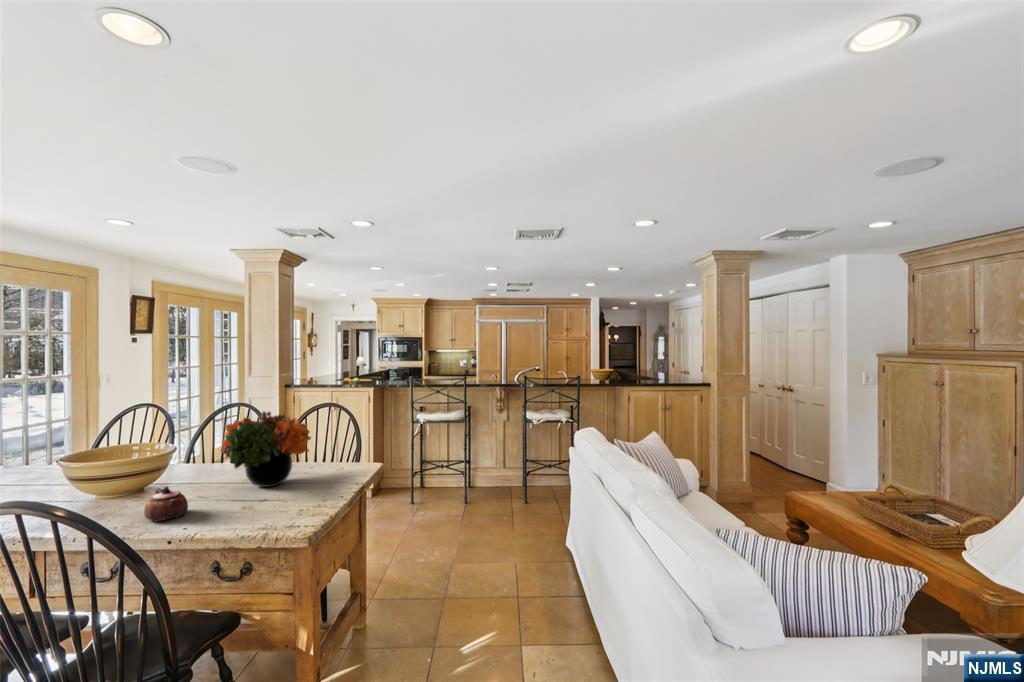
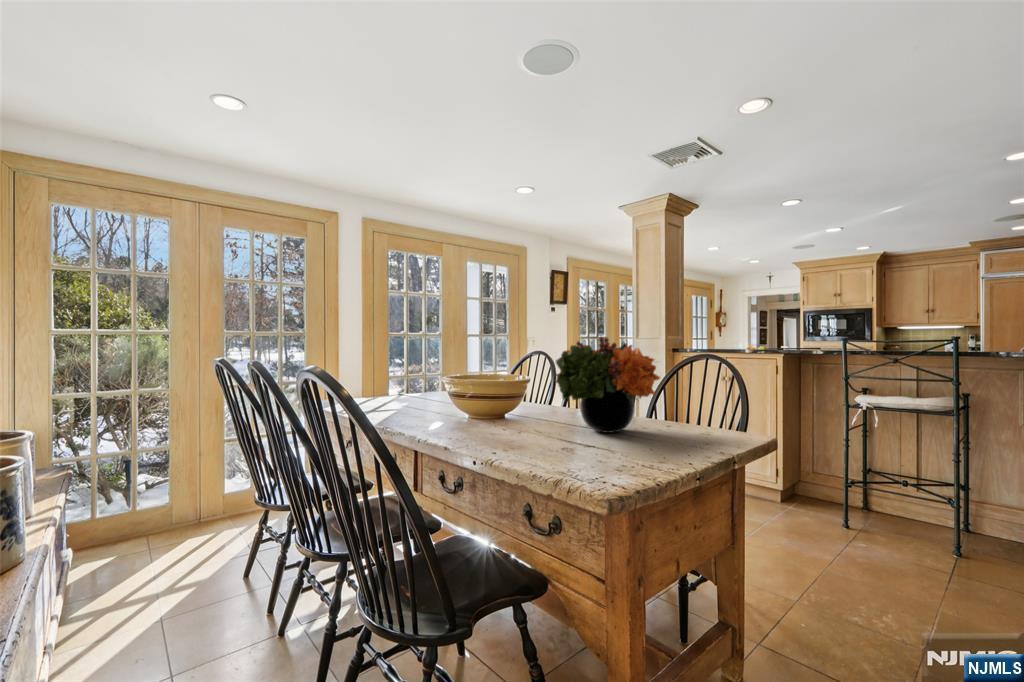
teapot: present [144,486,188,521] -> none [473,404,511,440]

